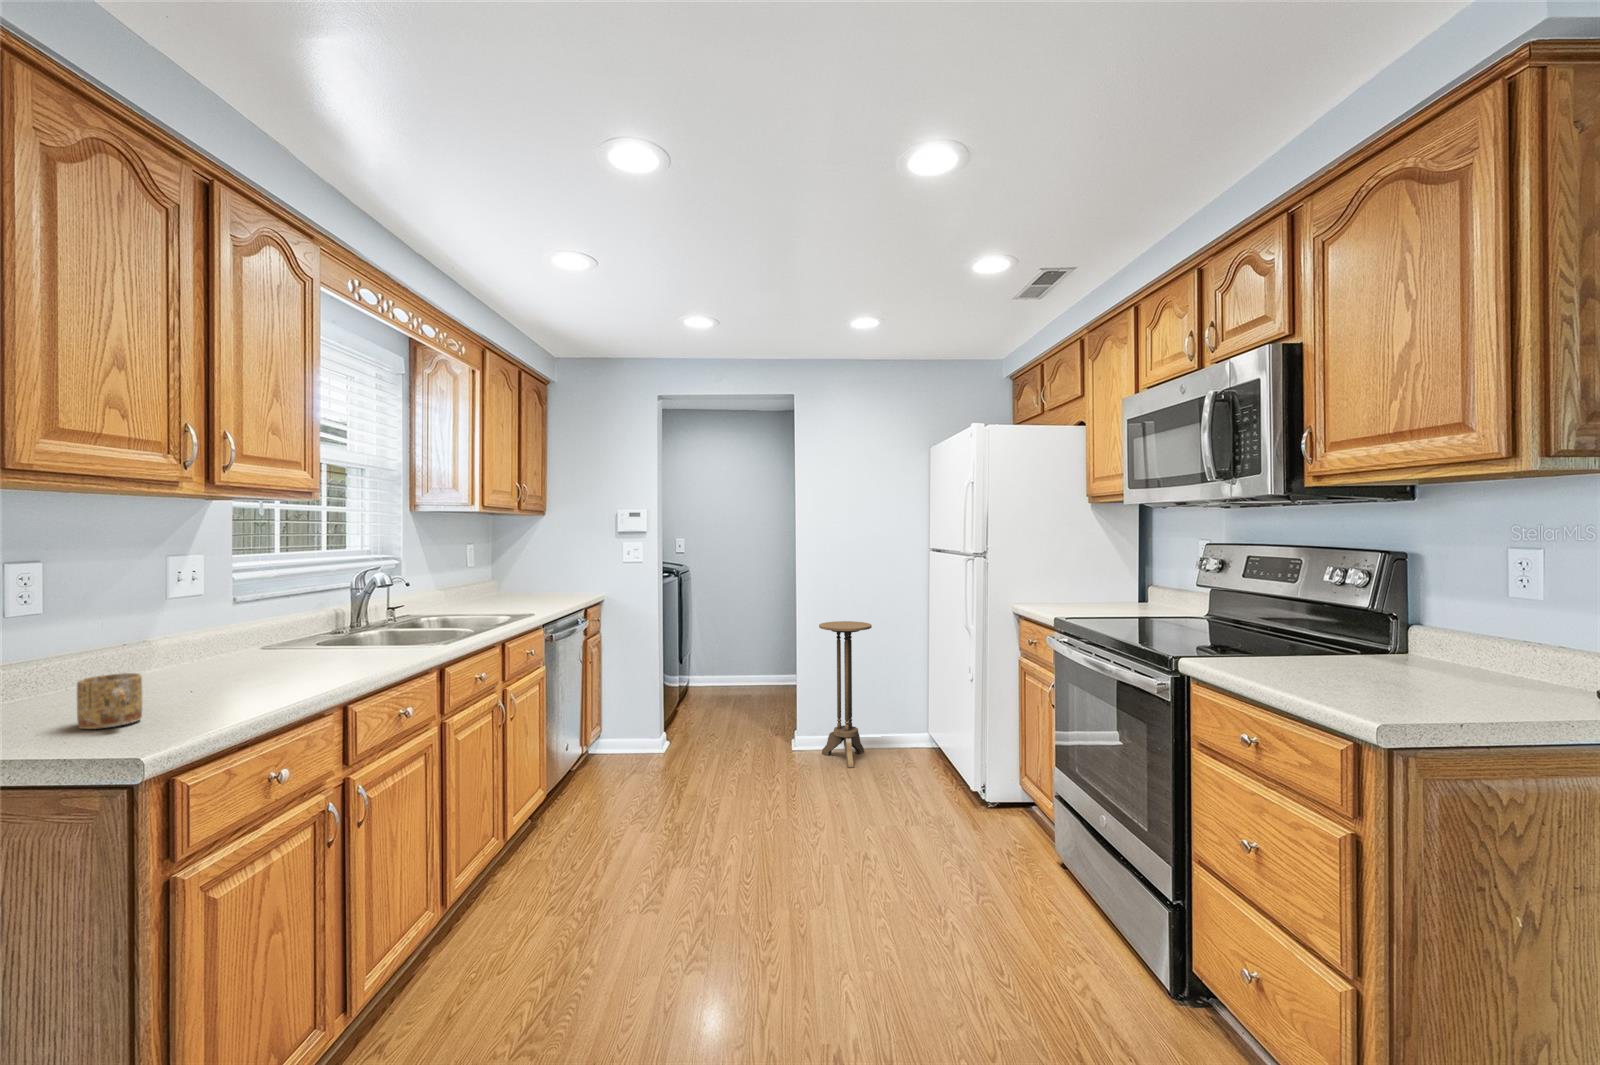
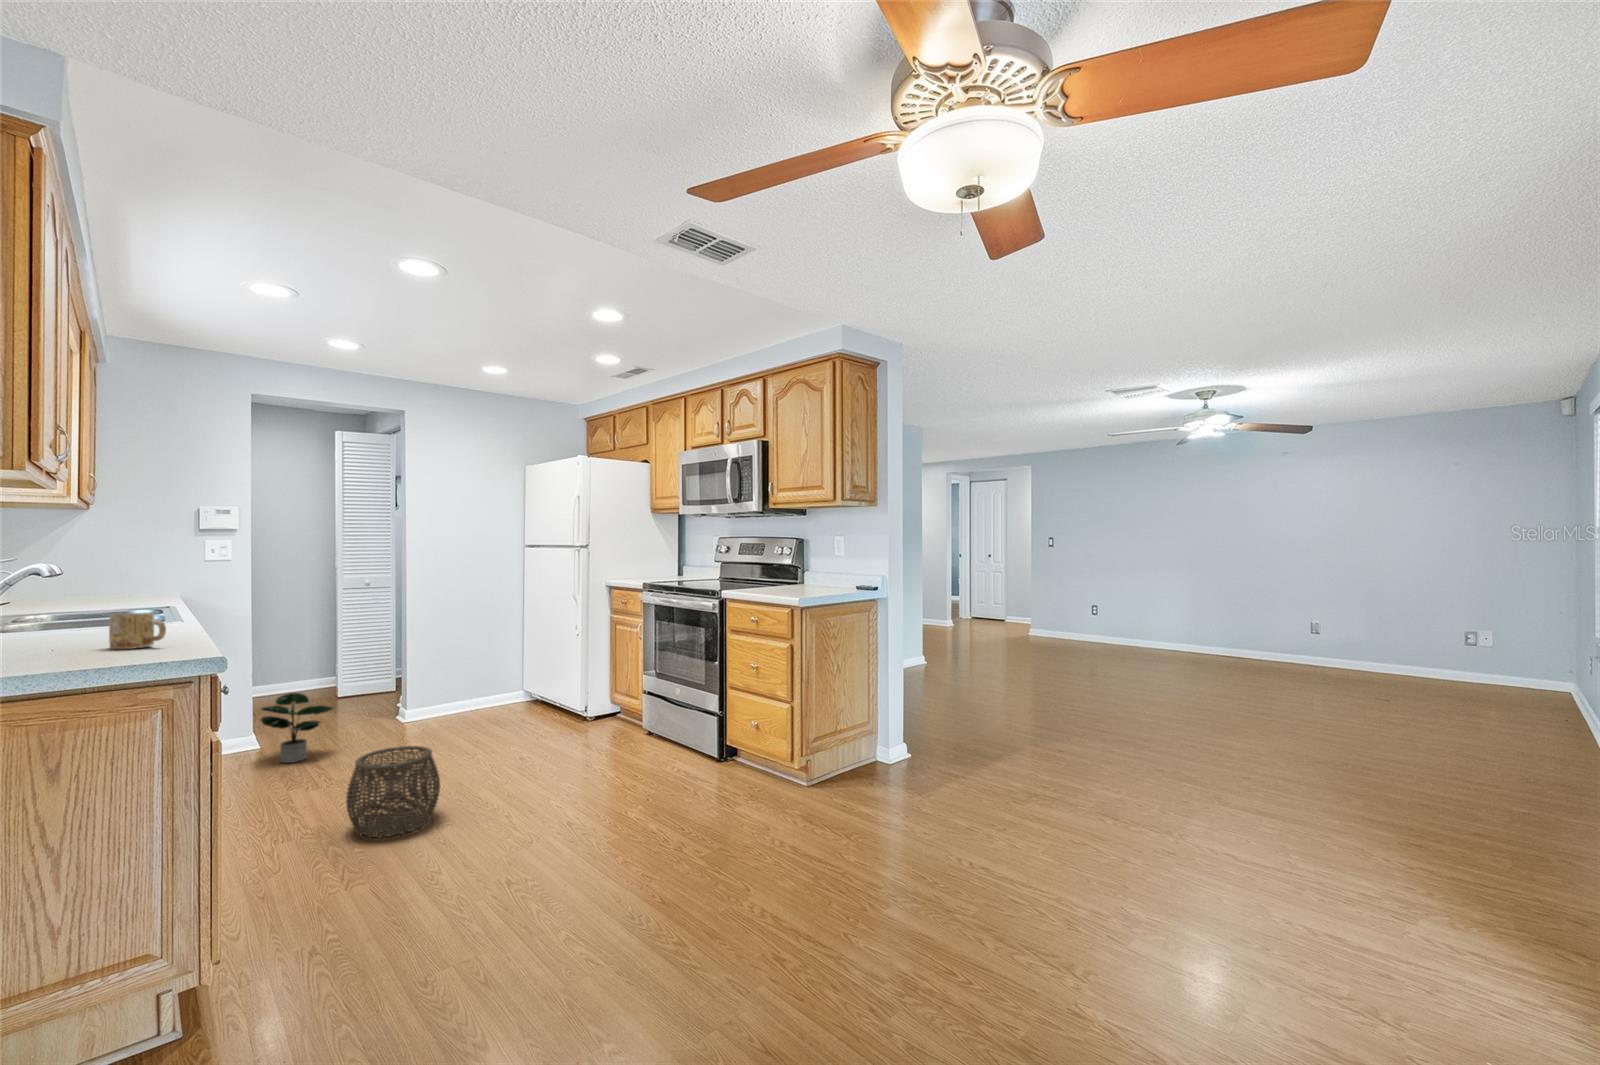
side table: present [819,621,872,768] -> none [434,605,484,722]
potted plant: none [632,707,699,786] -> present [261,693,334,763]
woven basket: none [581,831,699,975] -> present [346,746,440,838]

